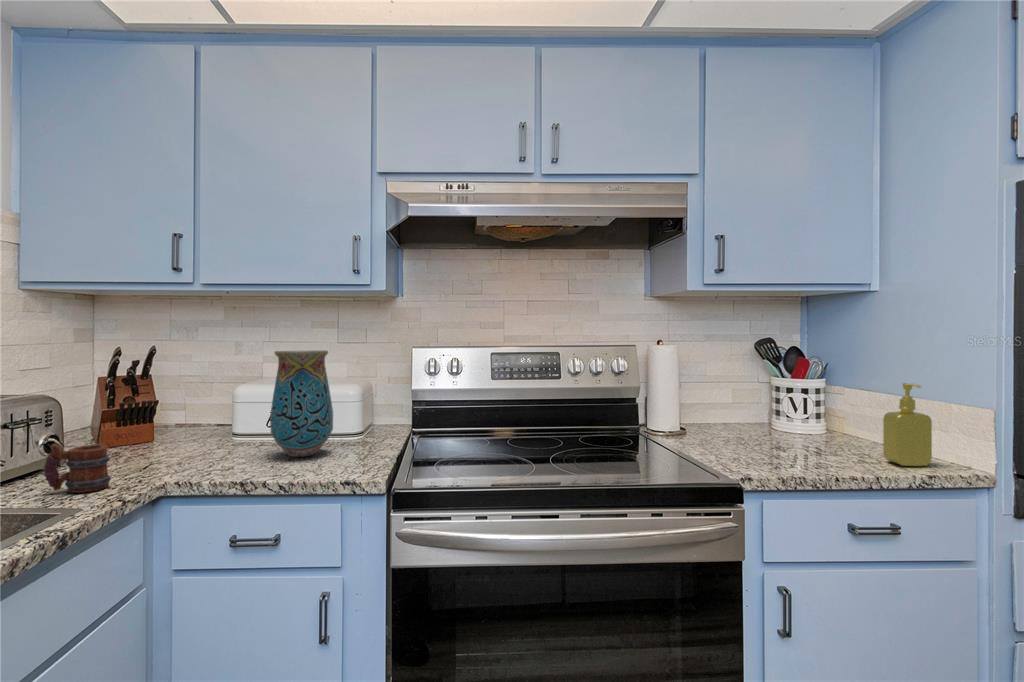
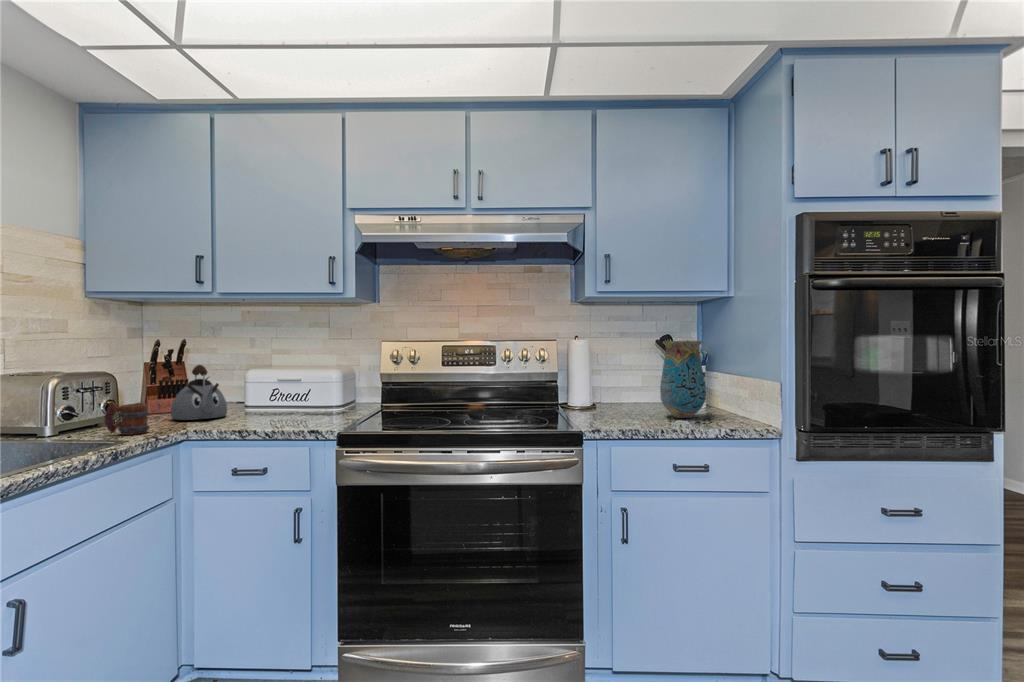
vase: present [270,350,333,457] -> present [660,341,706,418]
kettle: none [138,383,215,460] -> present [171,365,227,420]
soap dispenser: present [883,383,932,466] -> none [721,363,753,425]

